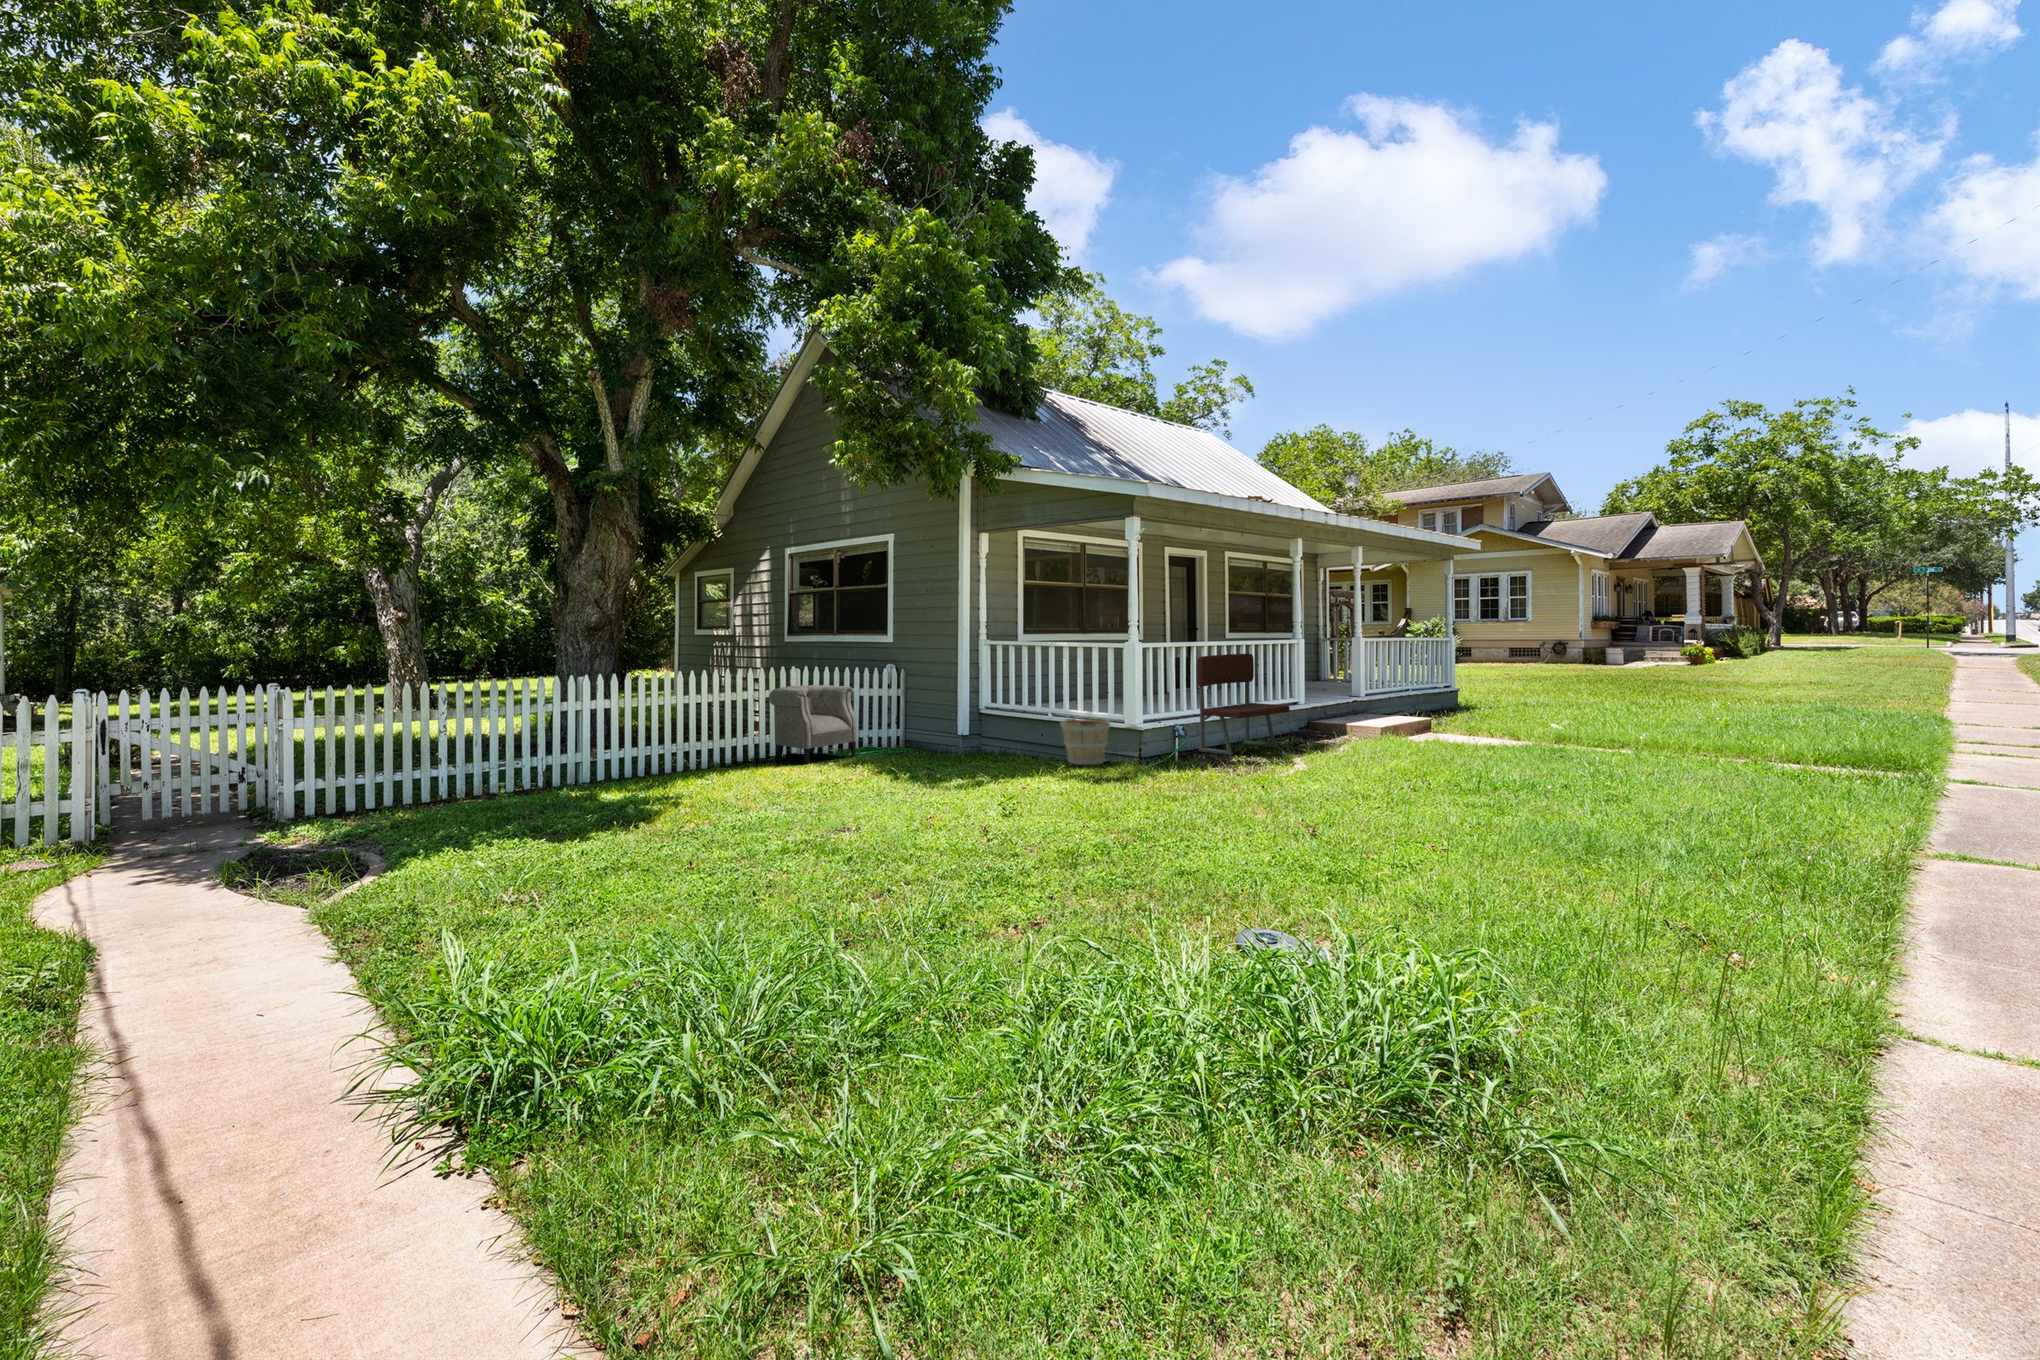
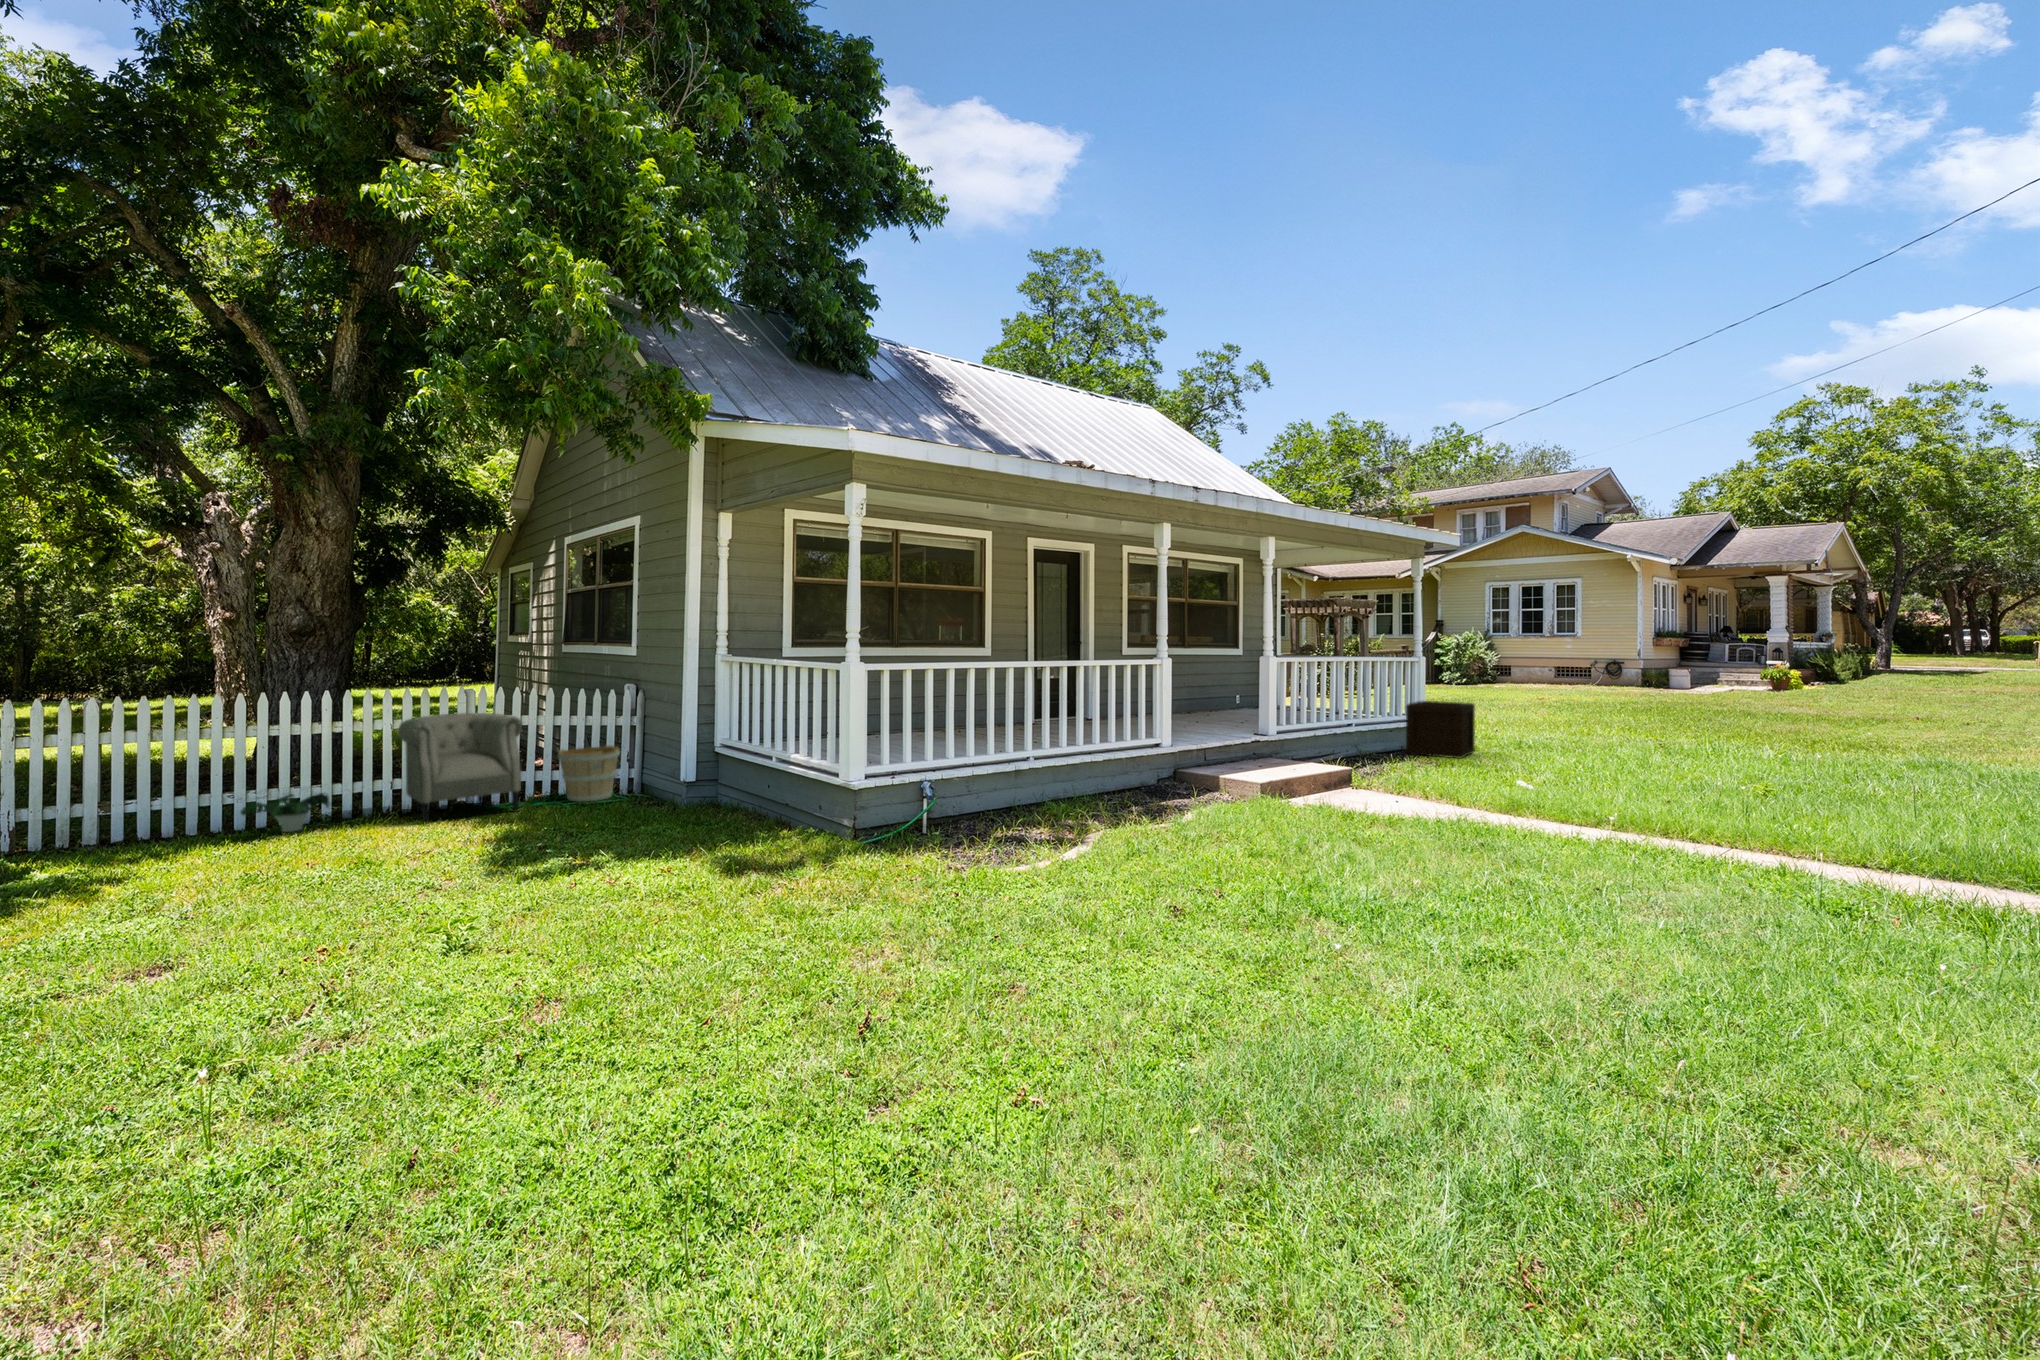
bench: present [1197,654,1290,756] -> none [974,679,1112,828]
wooden crate: none [1448,671,1497,713] -> present [1406,701,1475,758]
wooden bucket: present [1061,718,1110,765] -> present [558,746,620,802]
potted plant: none [694,743,748,770] -> present [241,793,333,832]

